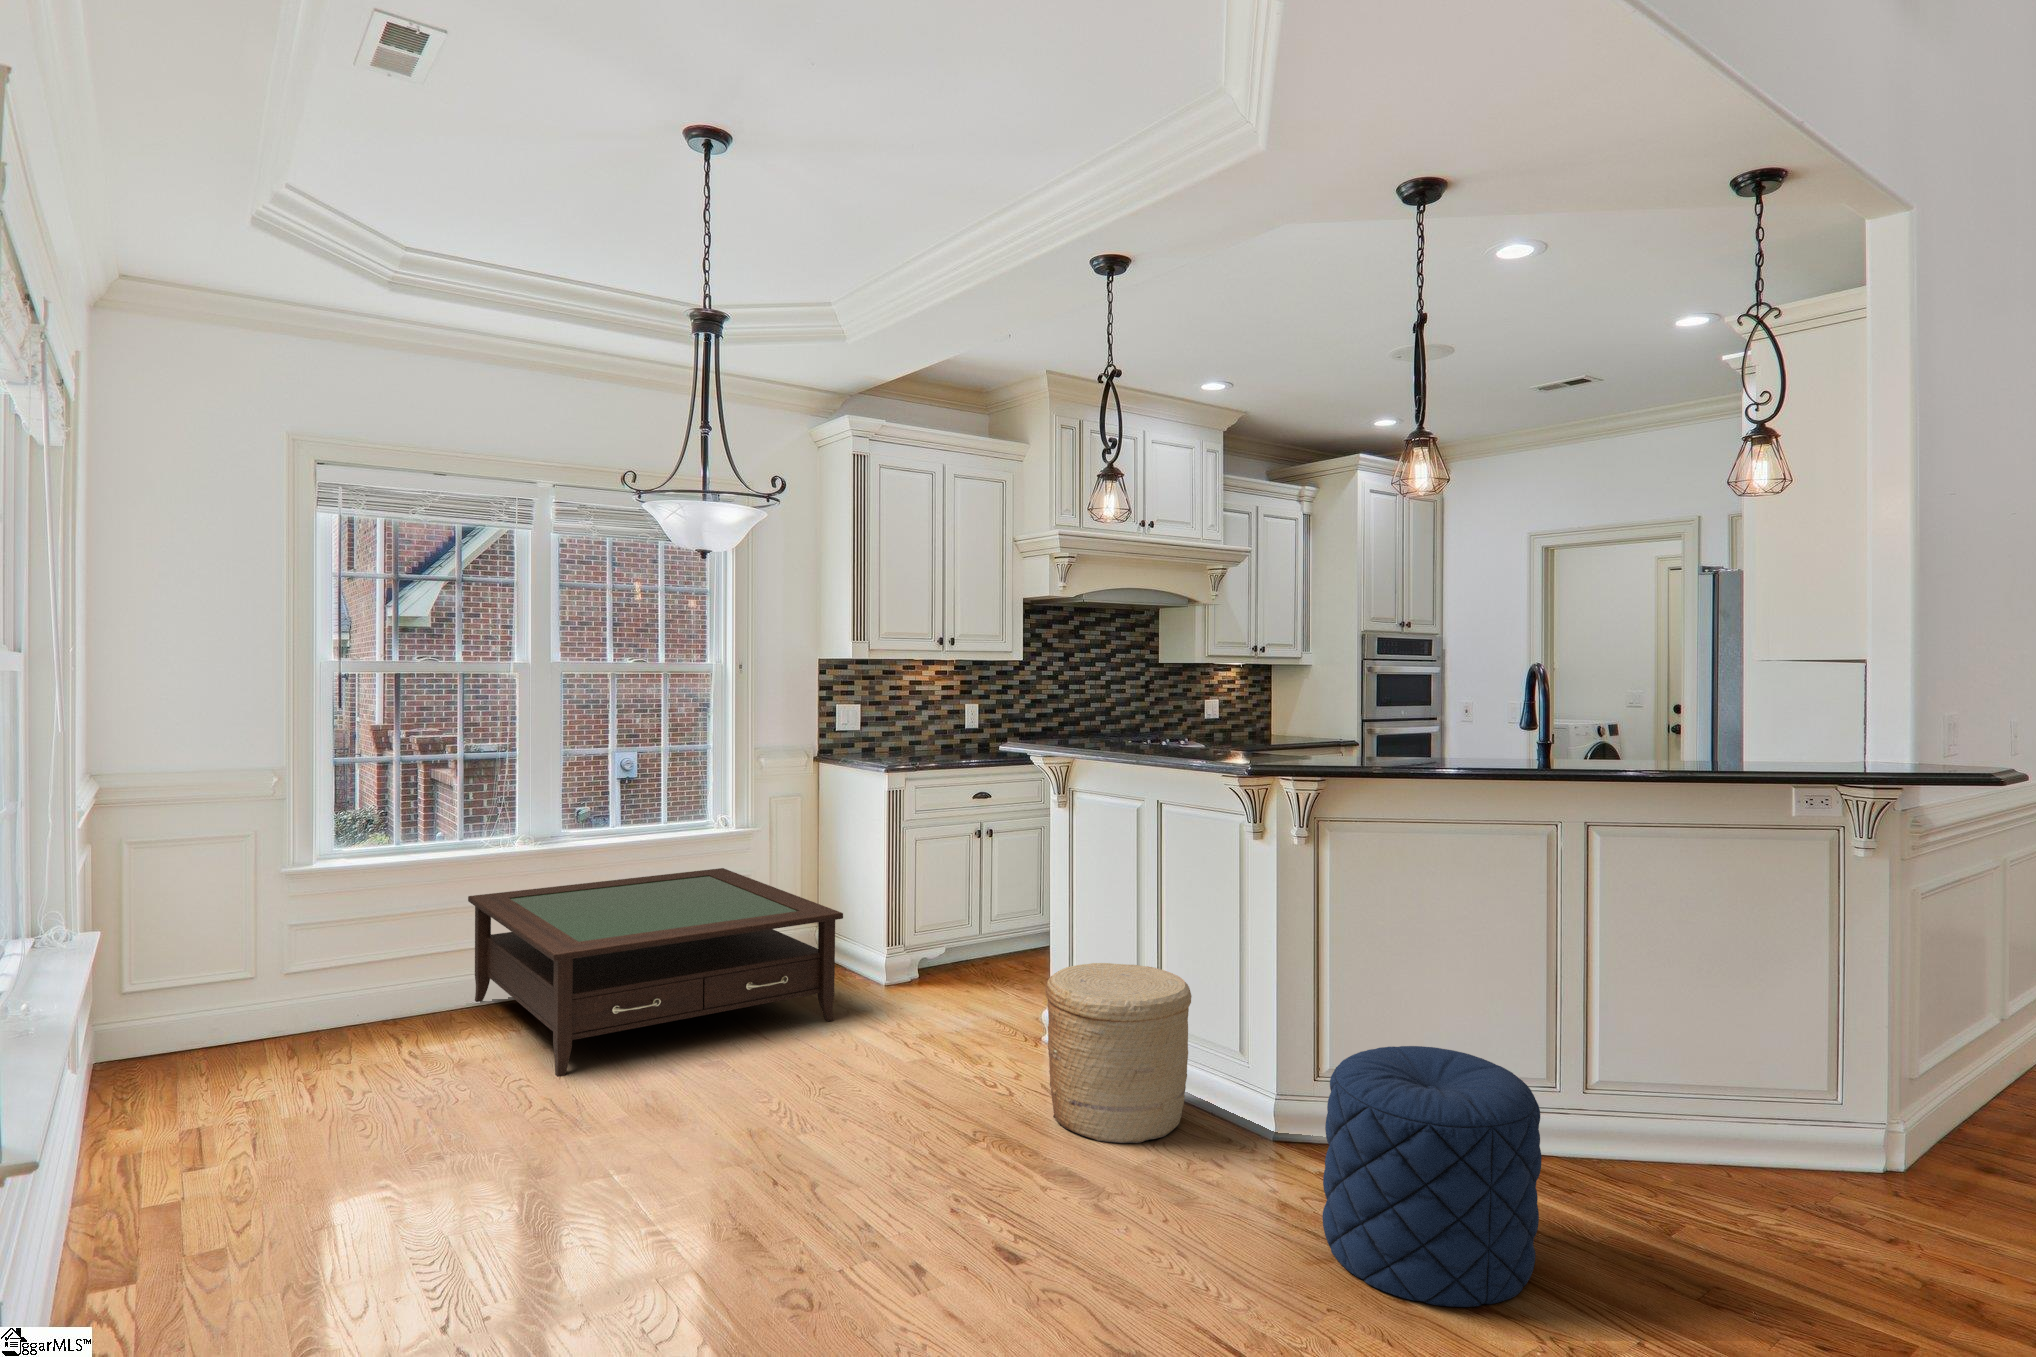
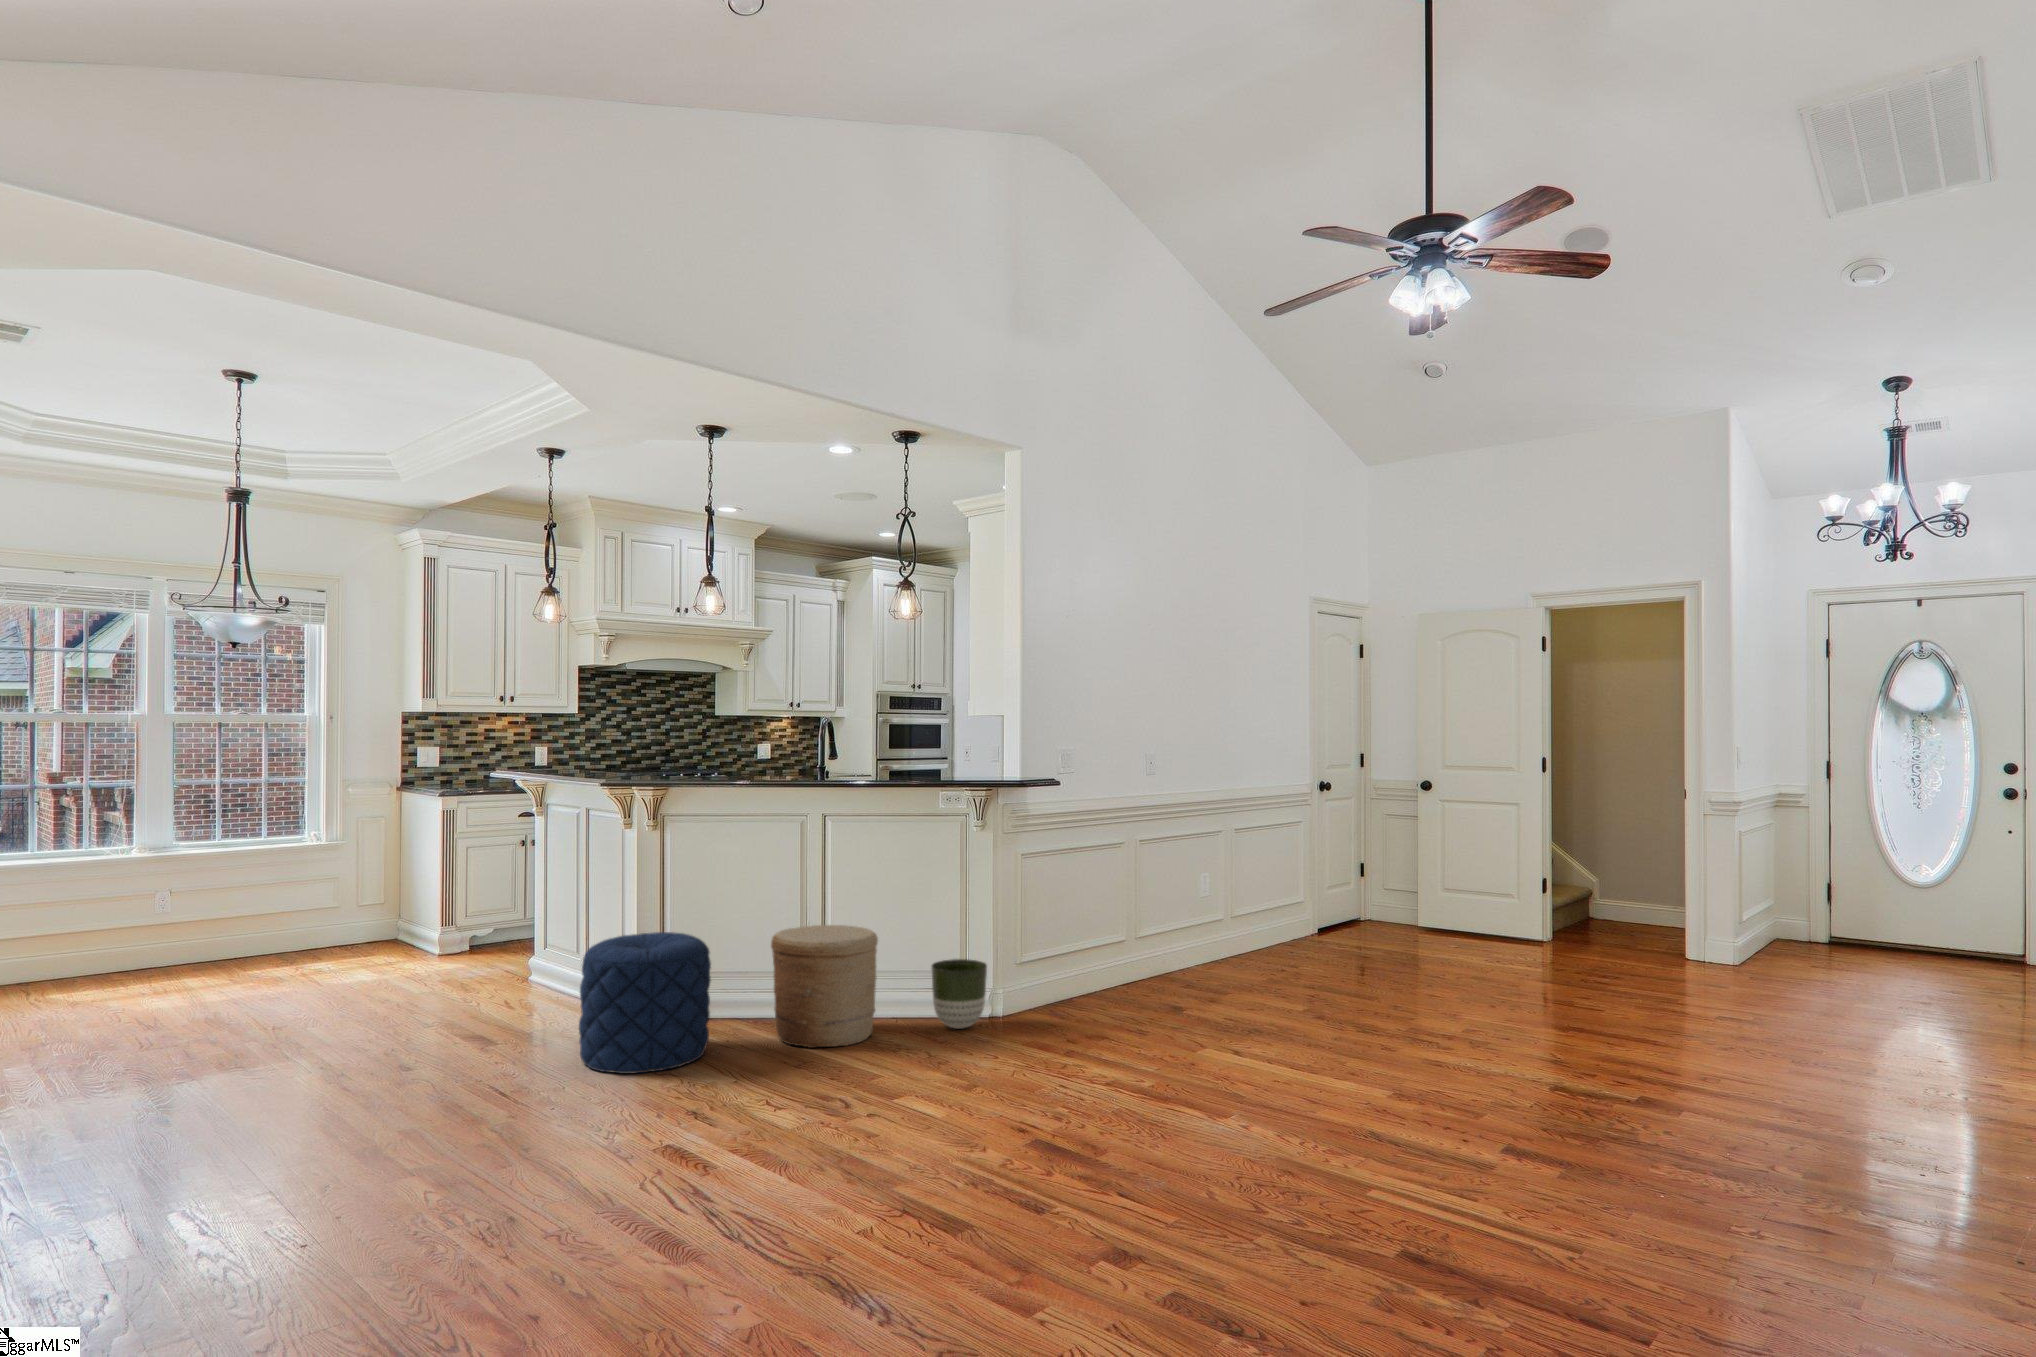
coffee table: present [468,868,843,1077] -> none [77,874,375,1010]
woven basket: present [1045,963,1192,1143] -> present [771,925,878,1048]
planter: none [1818,1095,1930,1217] -> present [931,959,987,1029]

